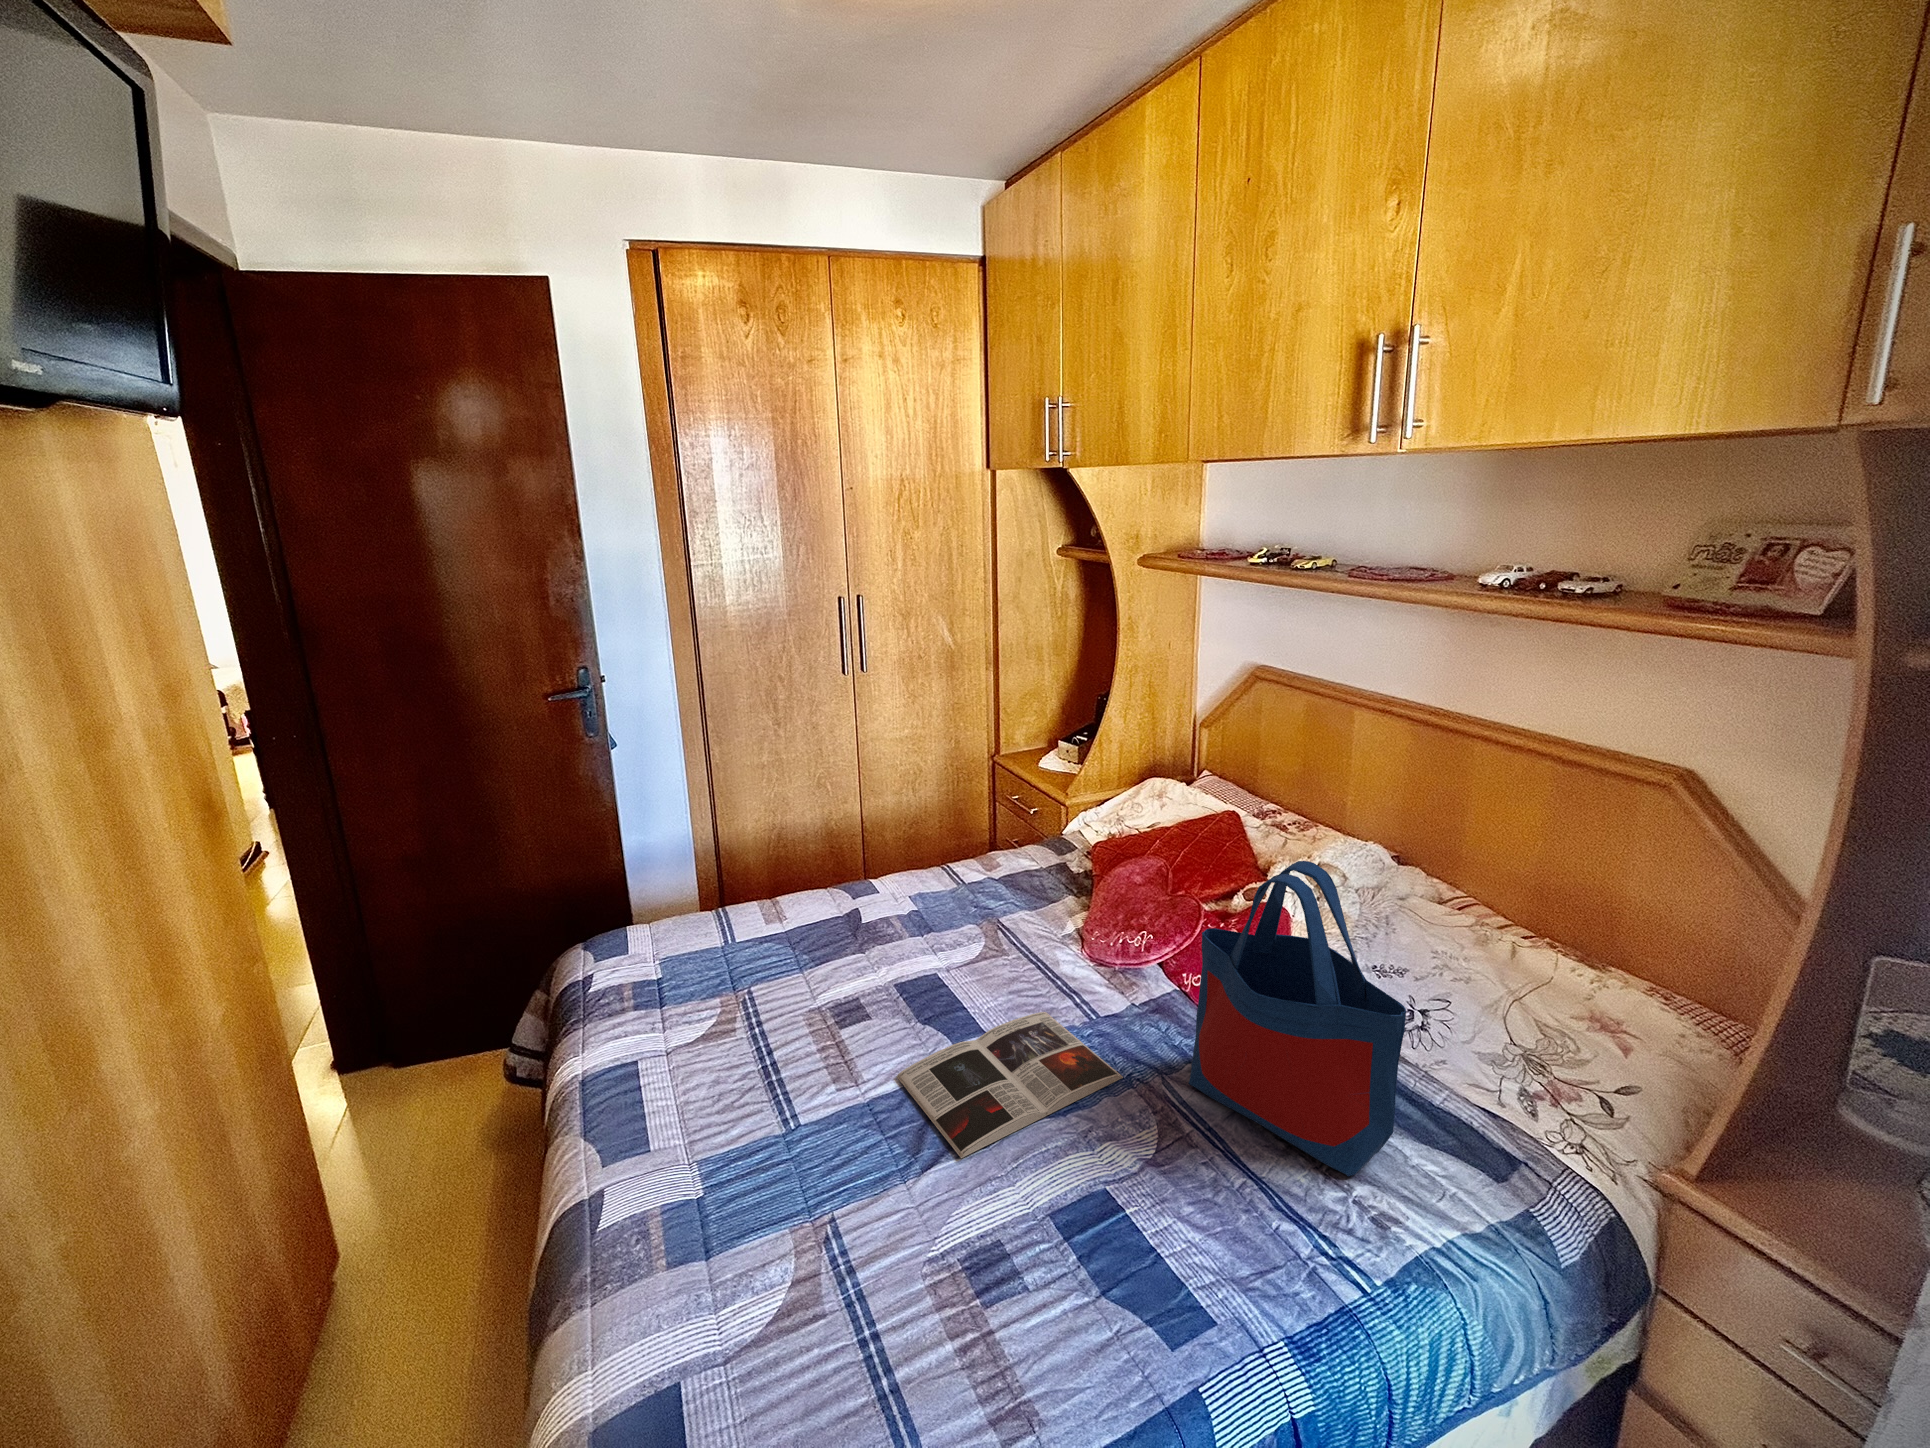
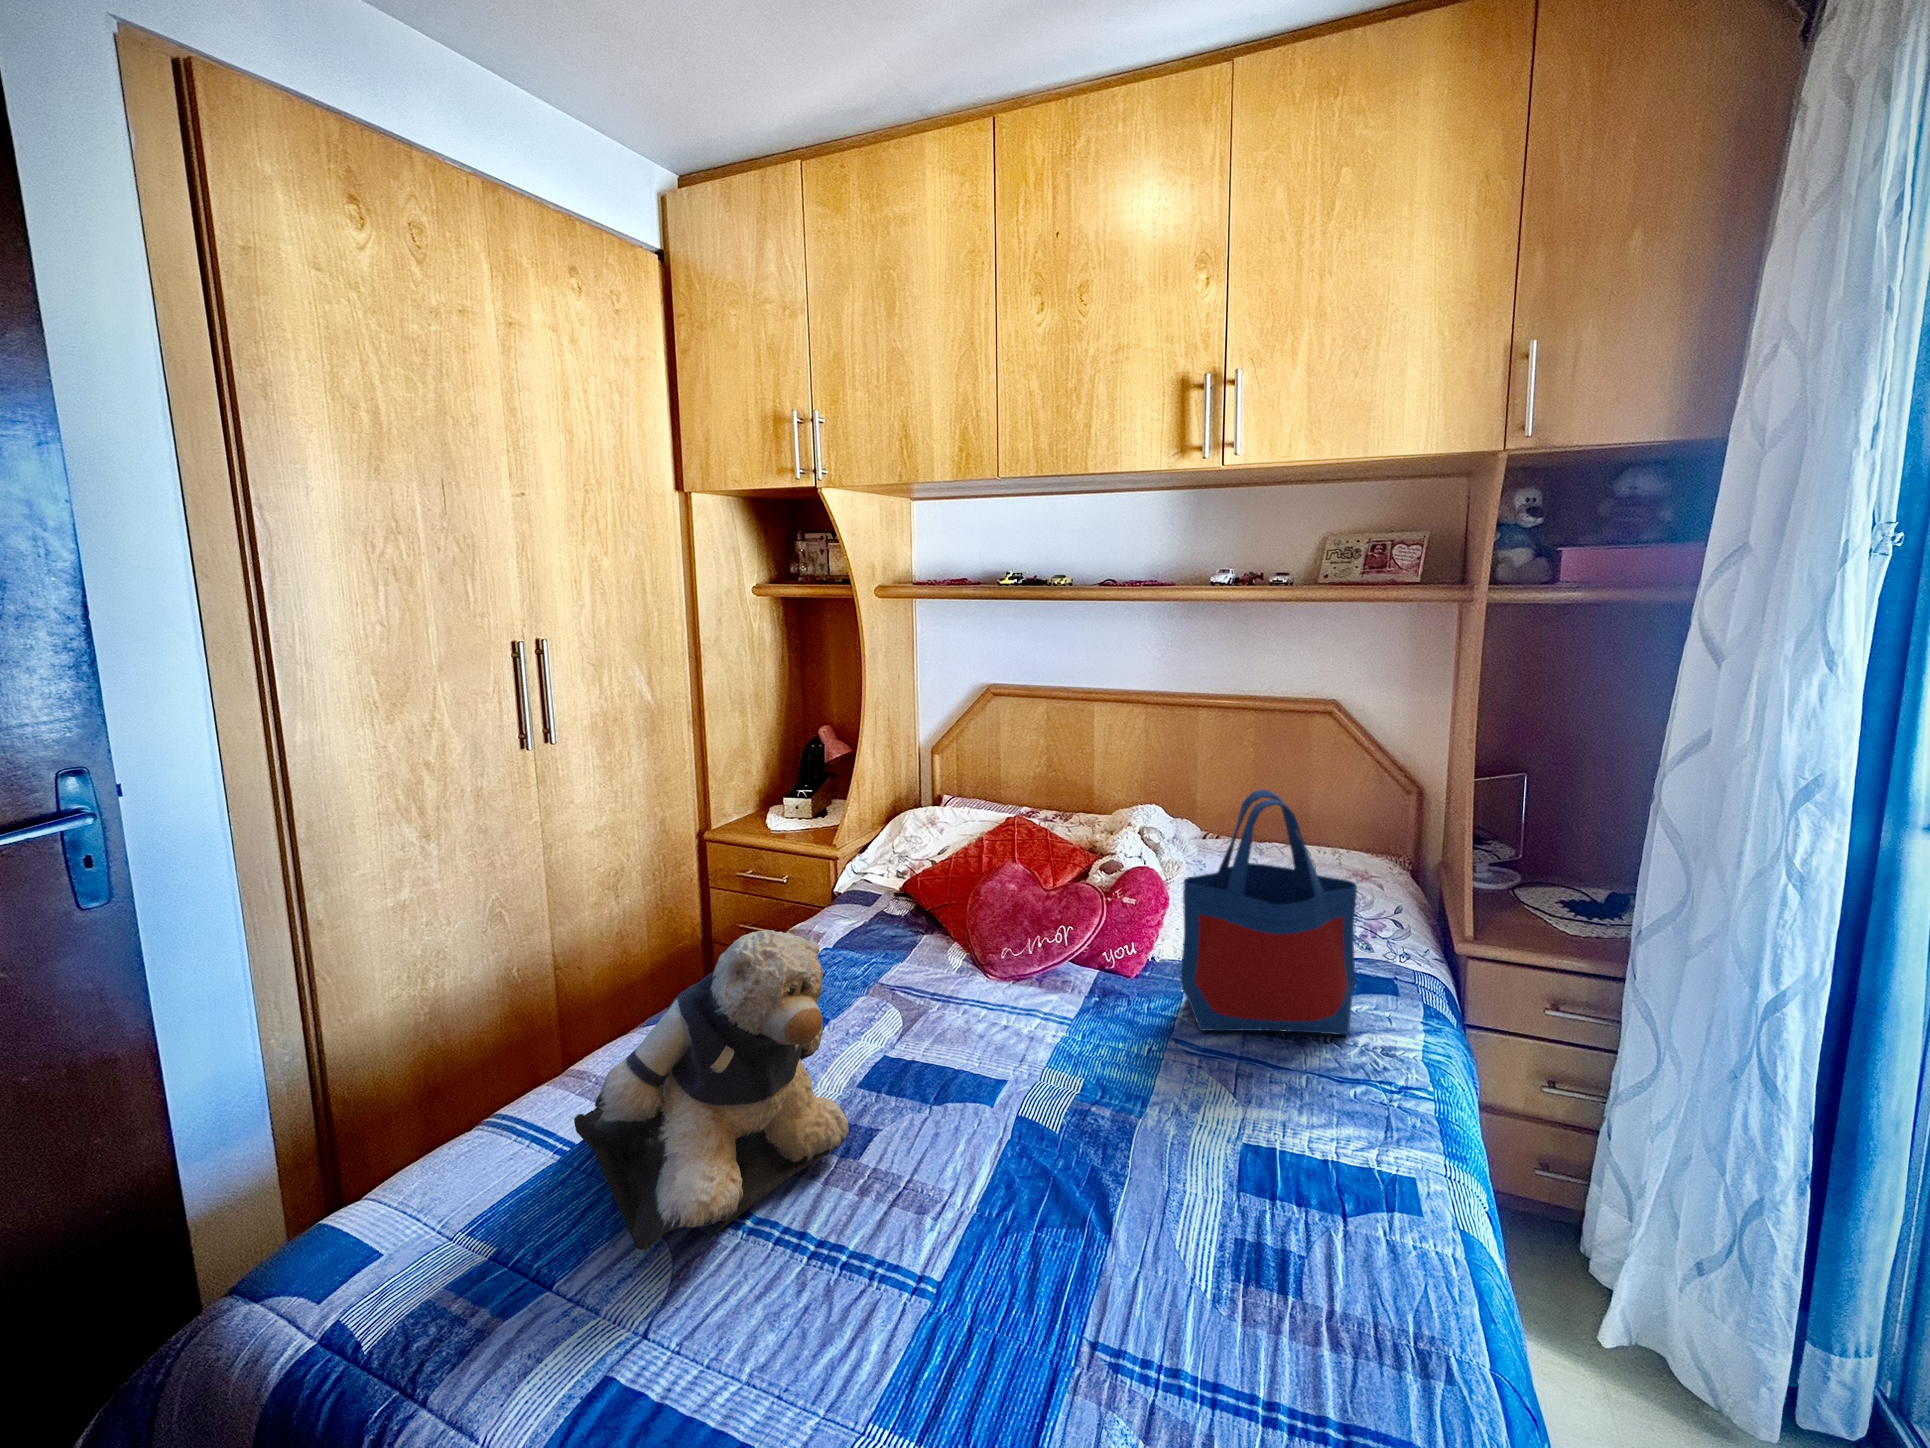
teddy bear: none [691,848,855,1026] -> present [574,930,849,1250]
magazine: present [897,1012,1123,1158] -> none [981,1034,1155,1194]

